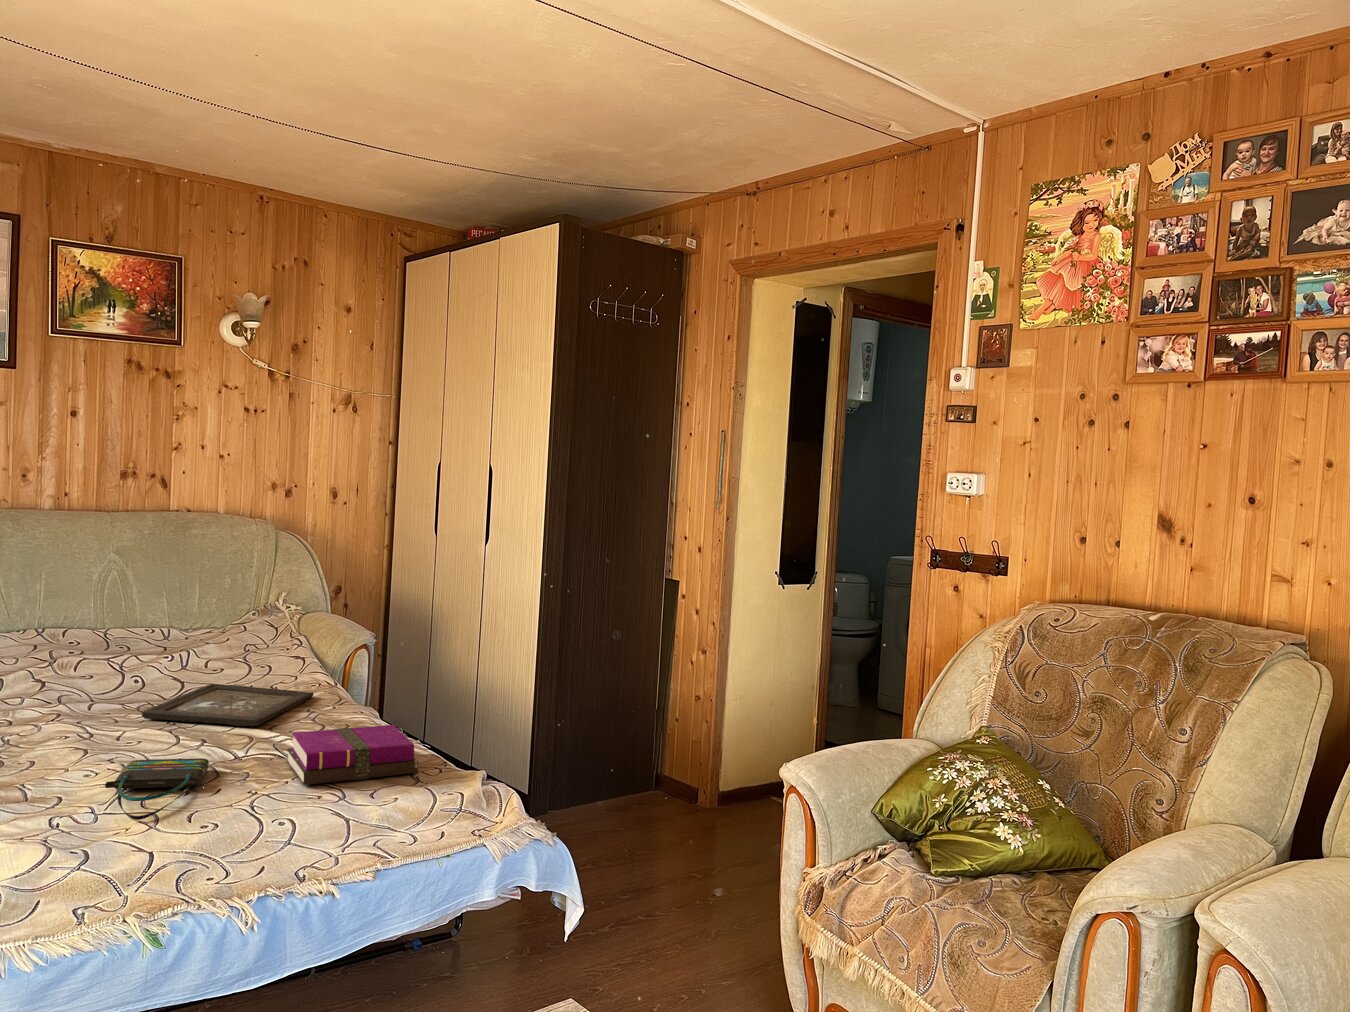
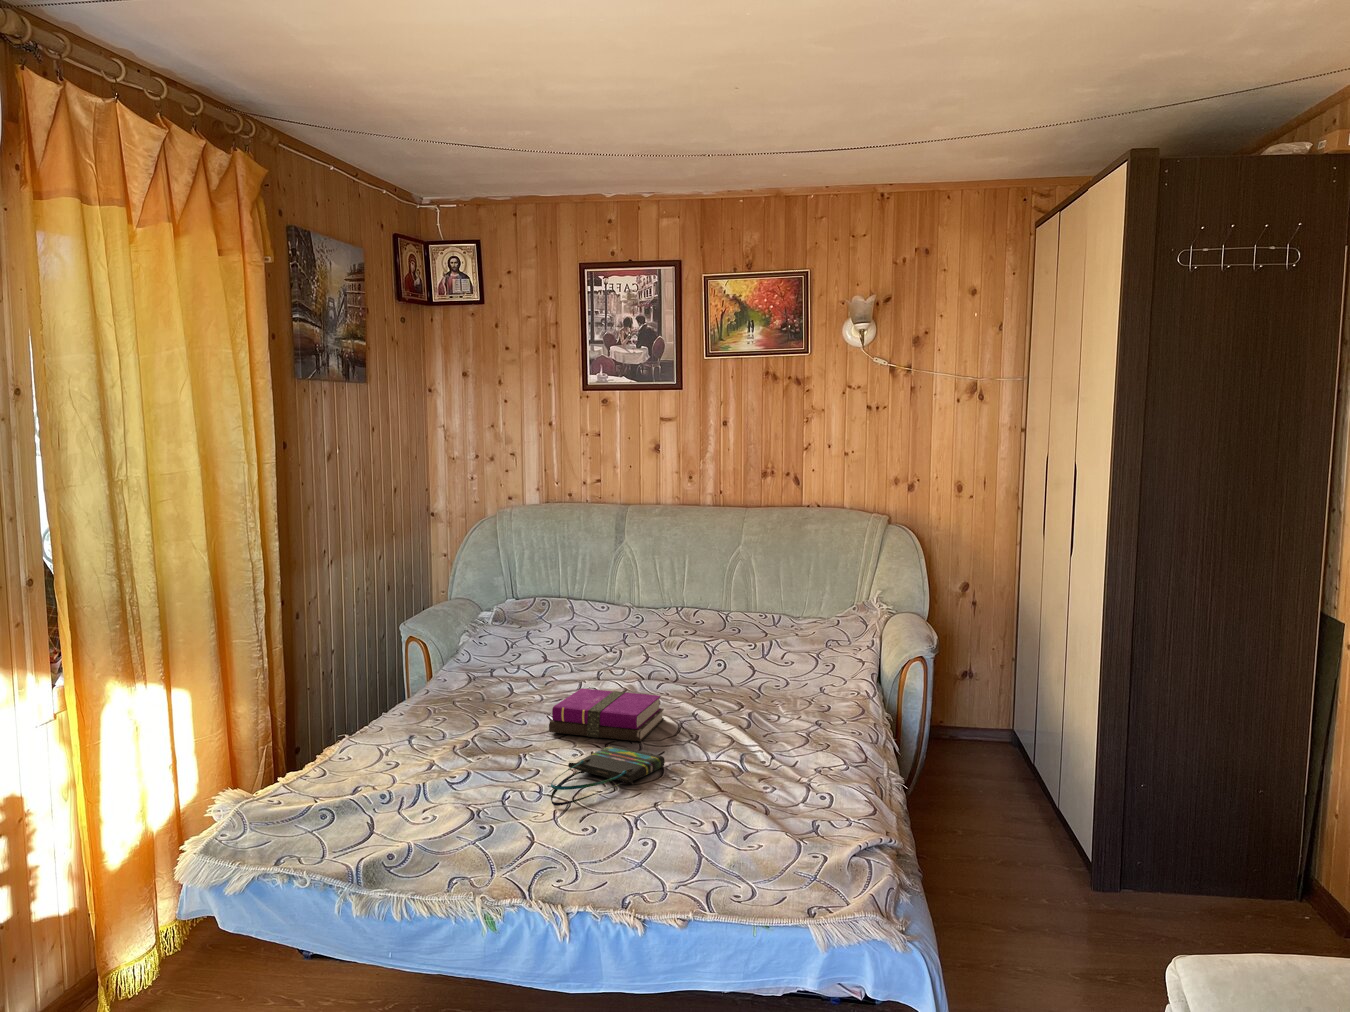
tray: present [142,684,314,726] -> none [680,676,844,728]
notebook: present [286,725,418,785] -> present [549,688,664,741]

